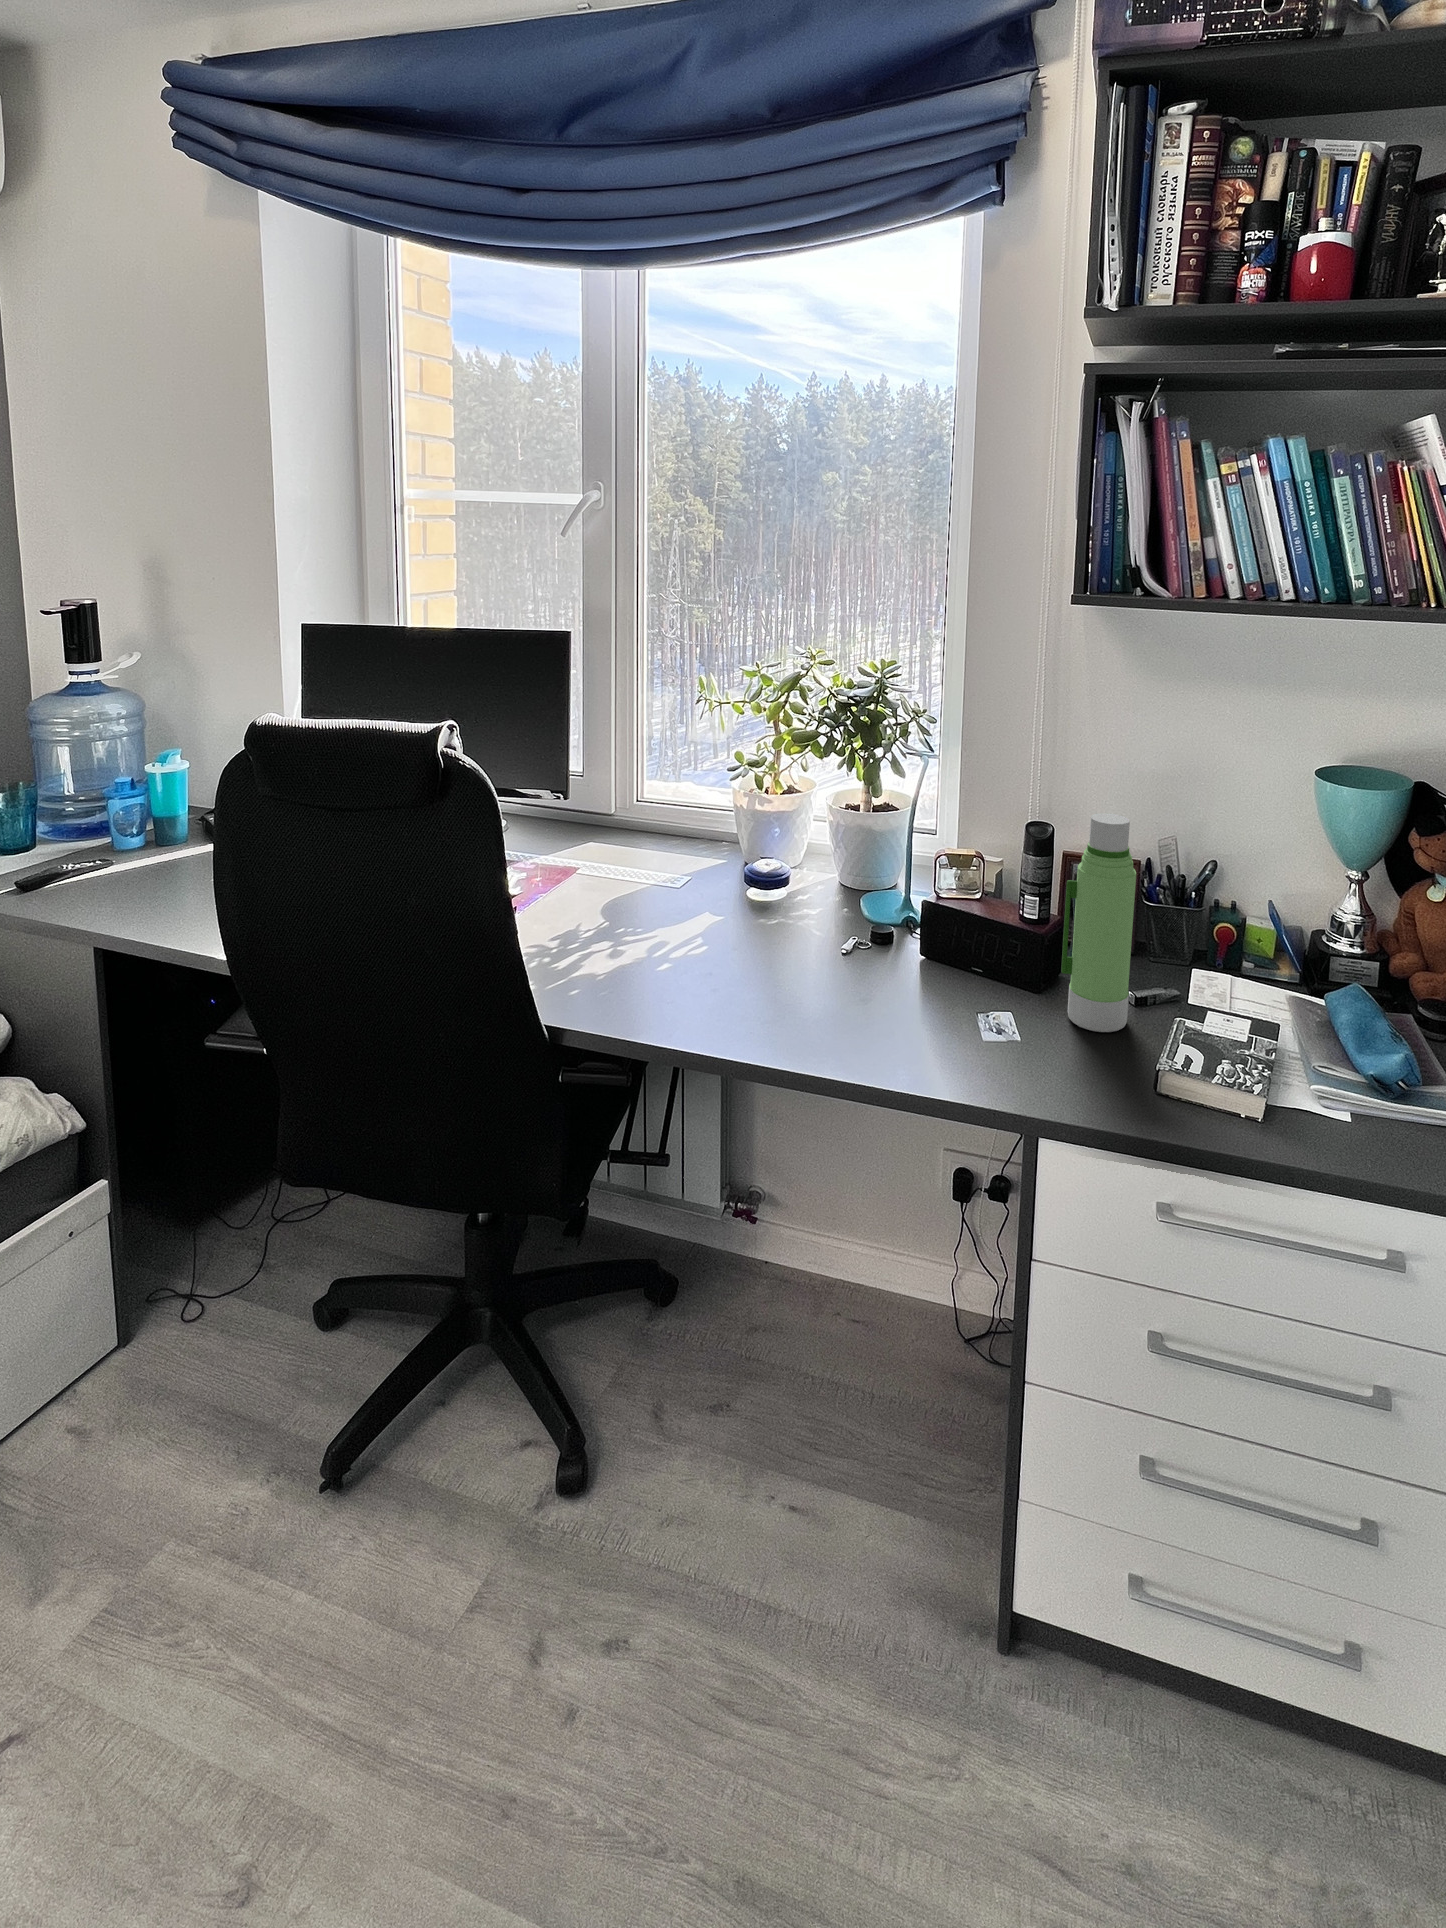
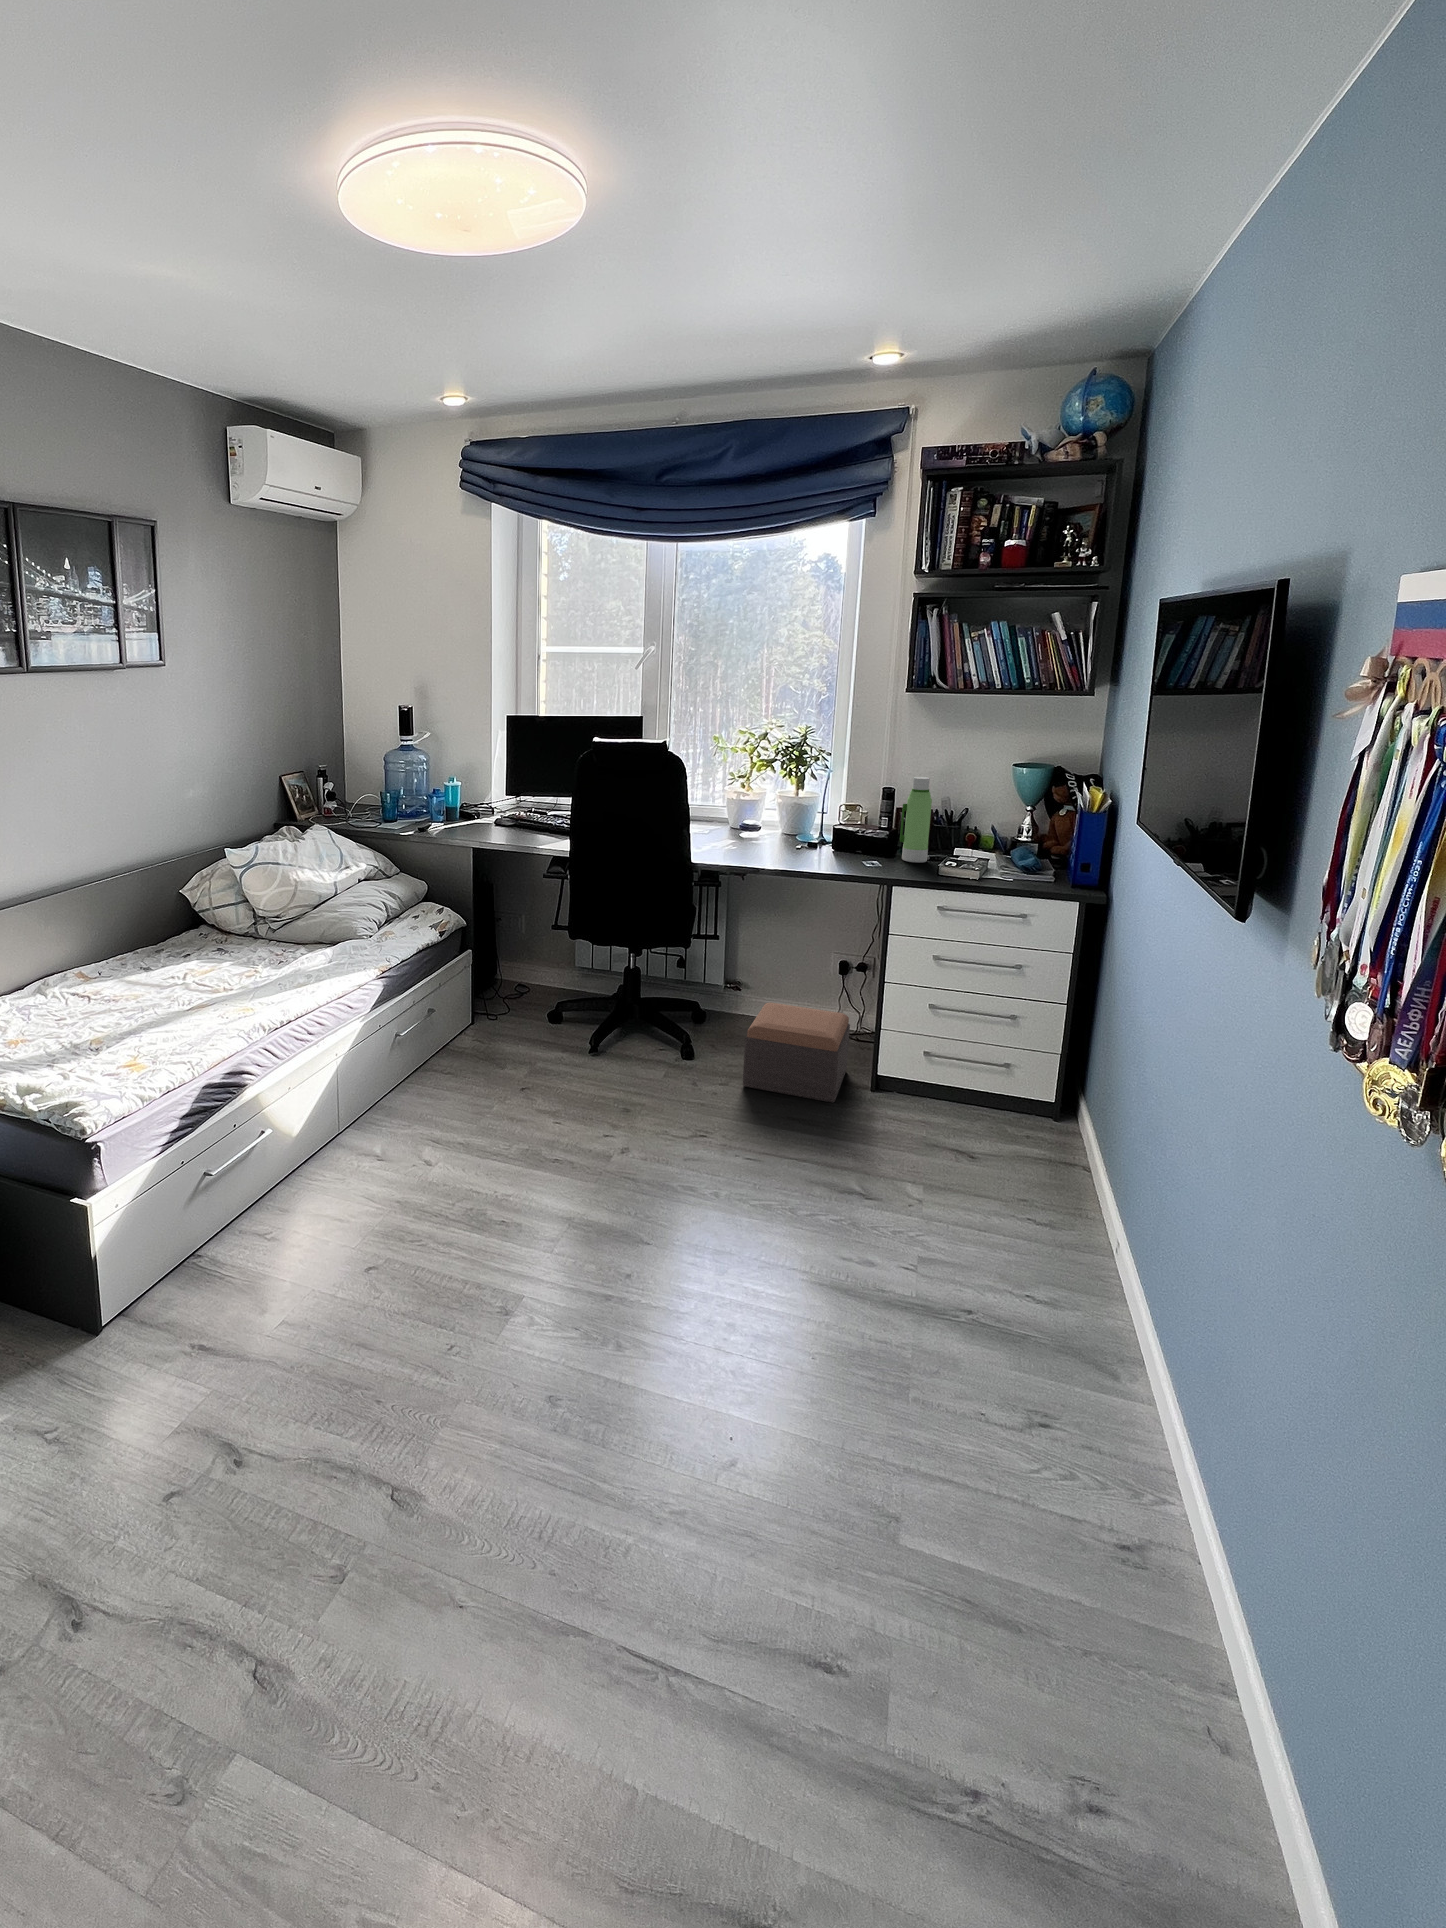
footstool: none [656,1348,950,1758] -> present [743,1002,850,1103]

